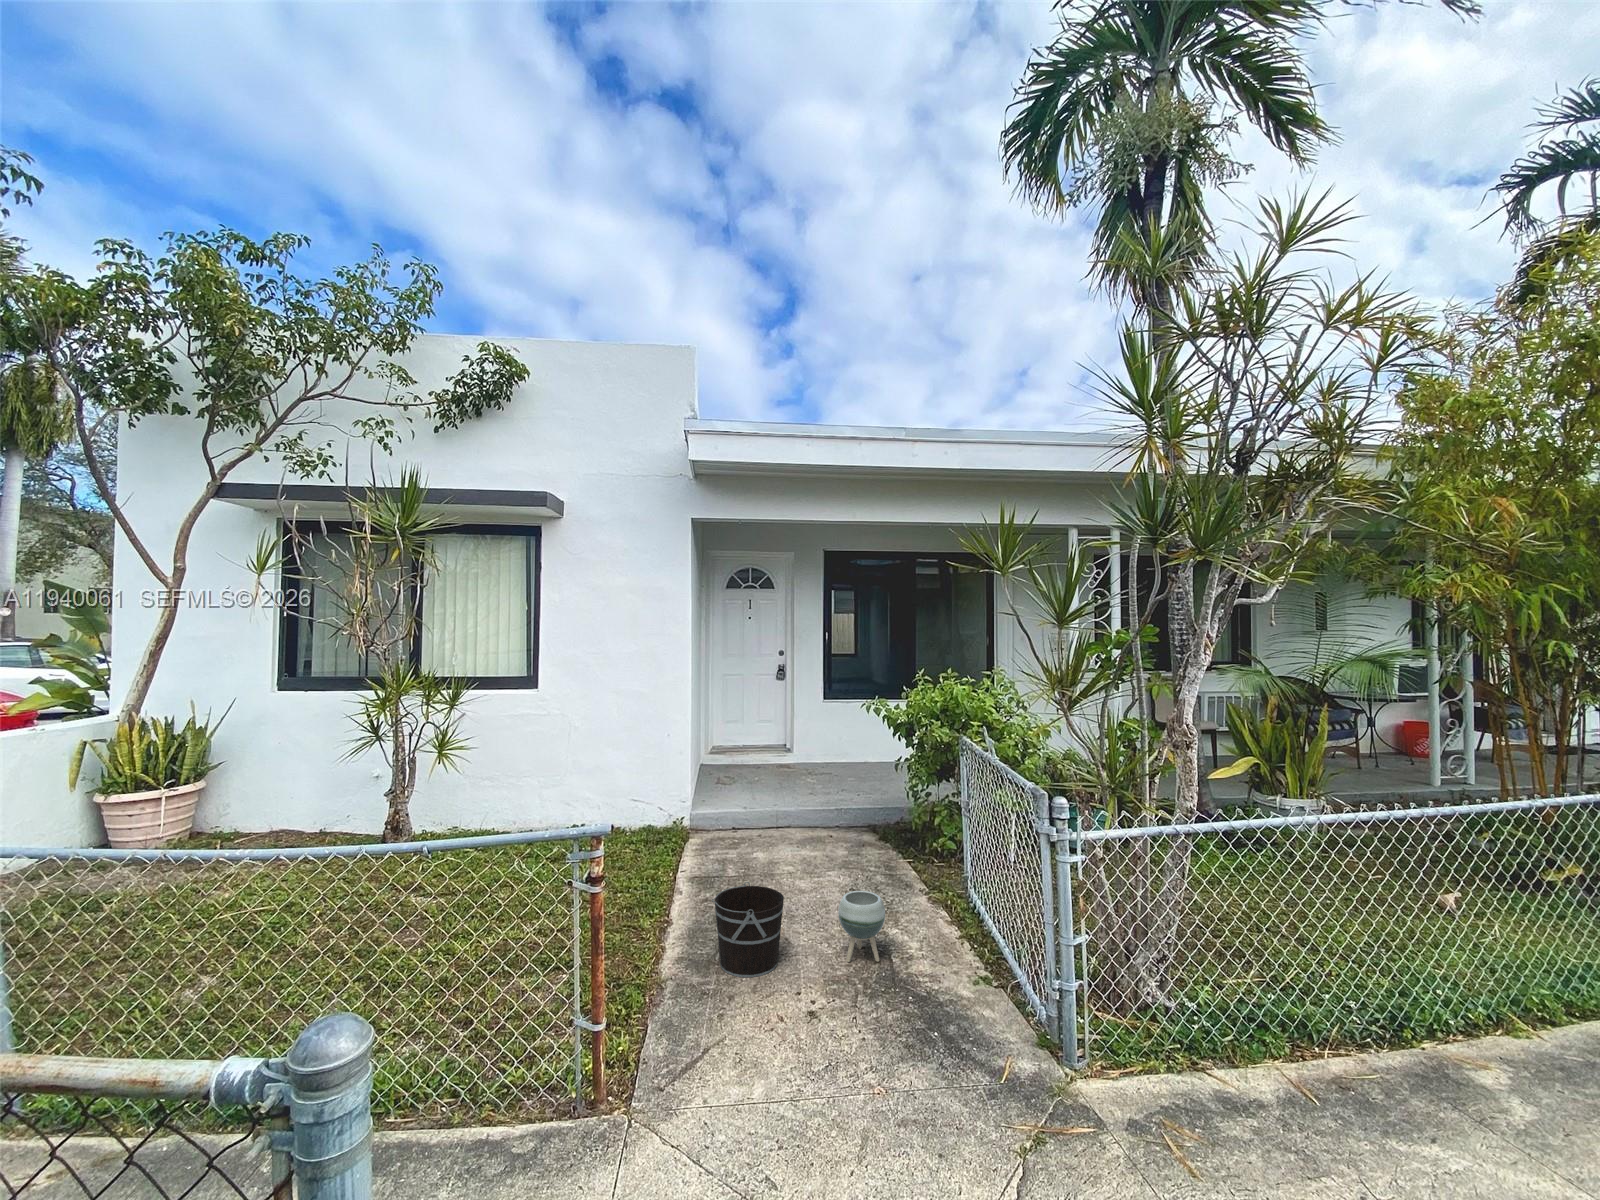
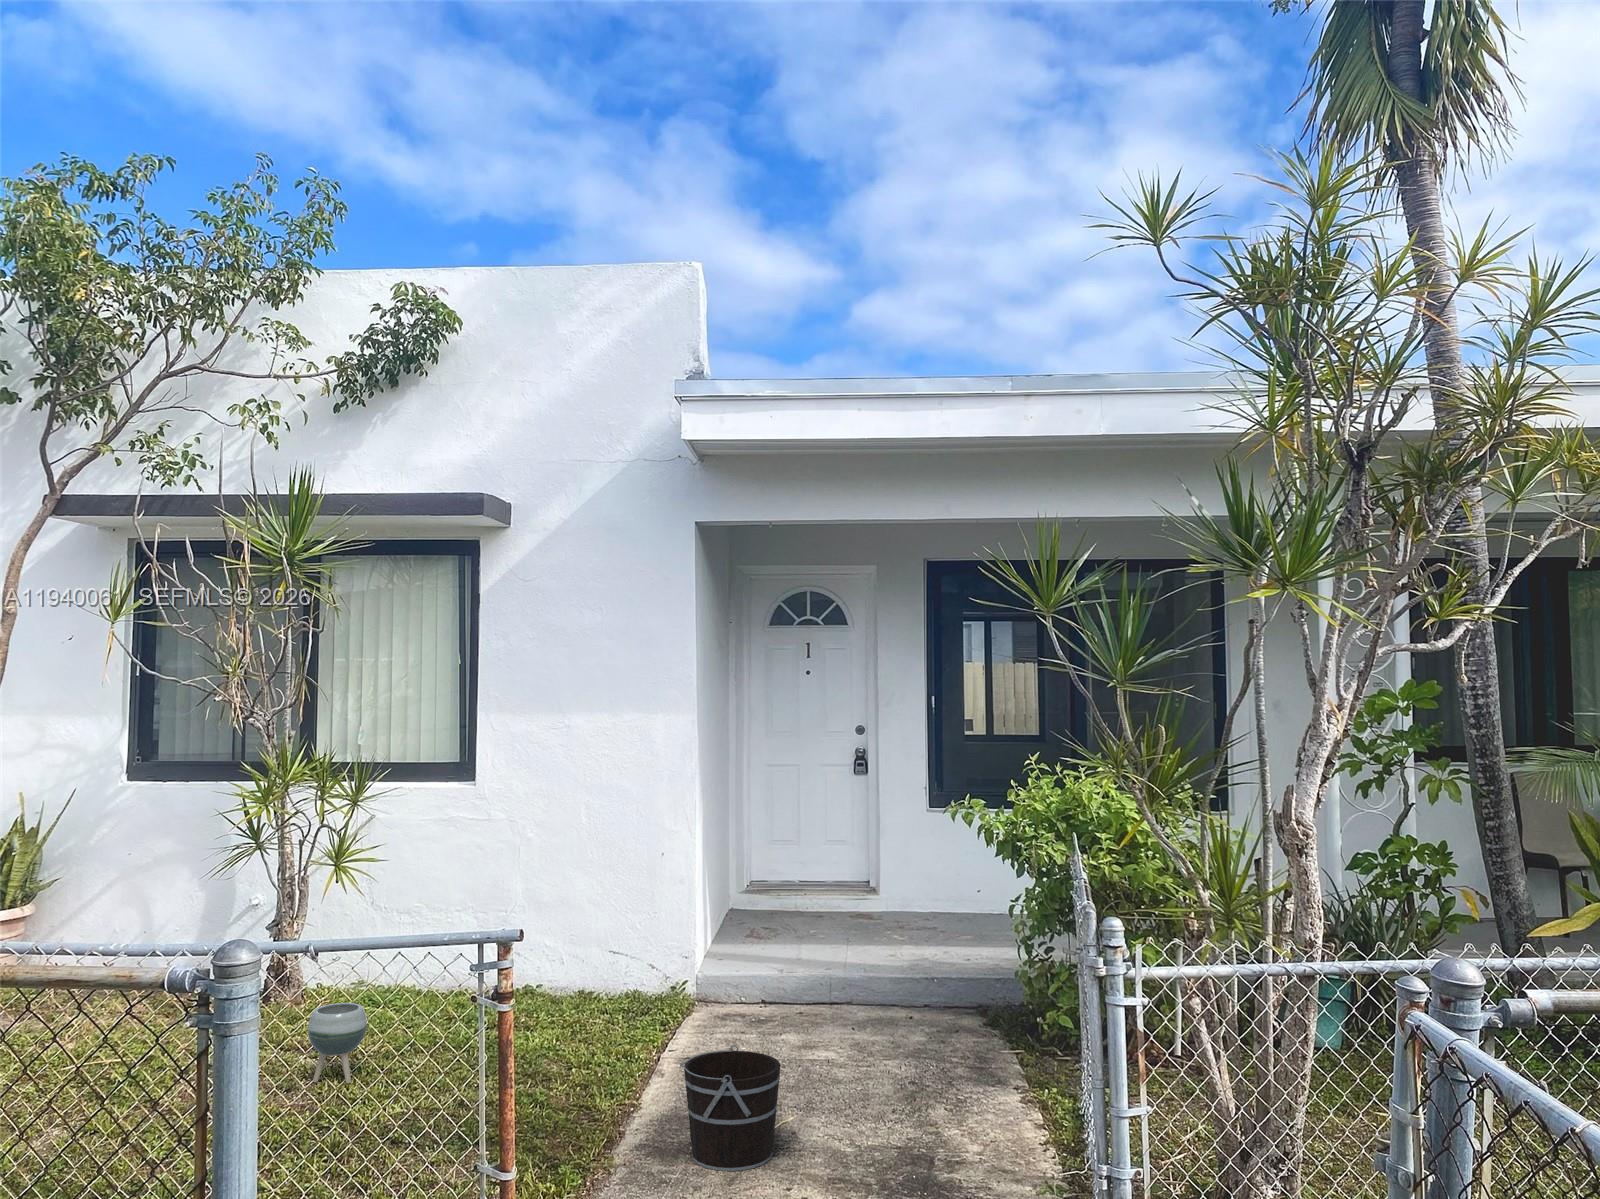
planter: present [838,891,885,962] -> present [308,1003,367,1084]

